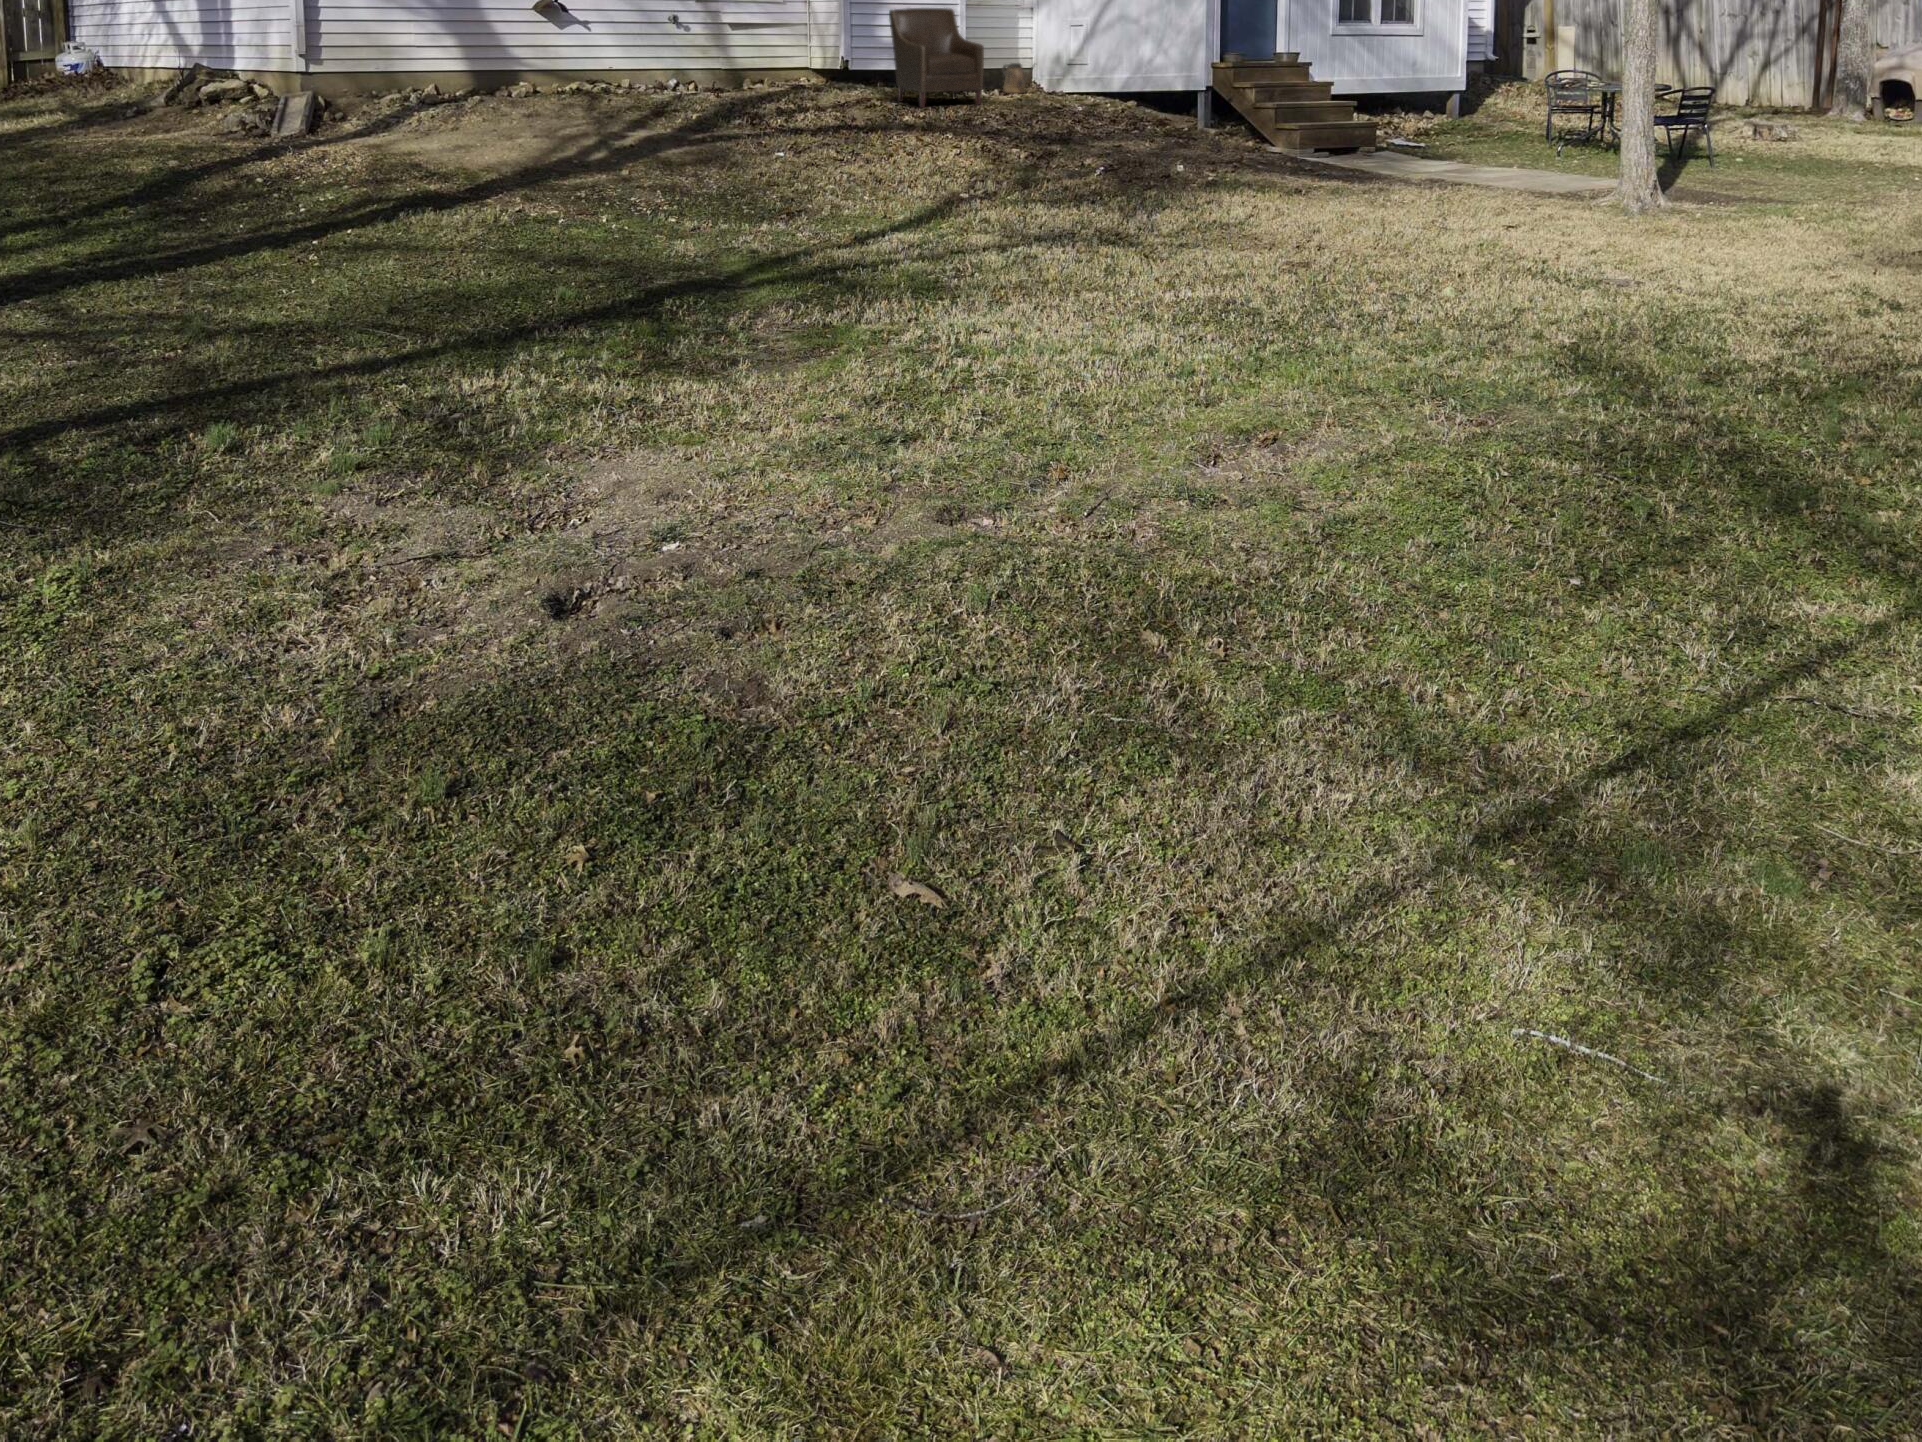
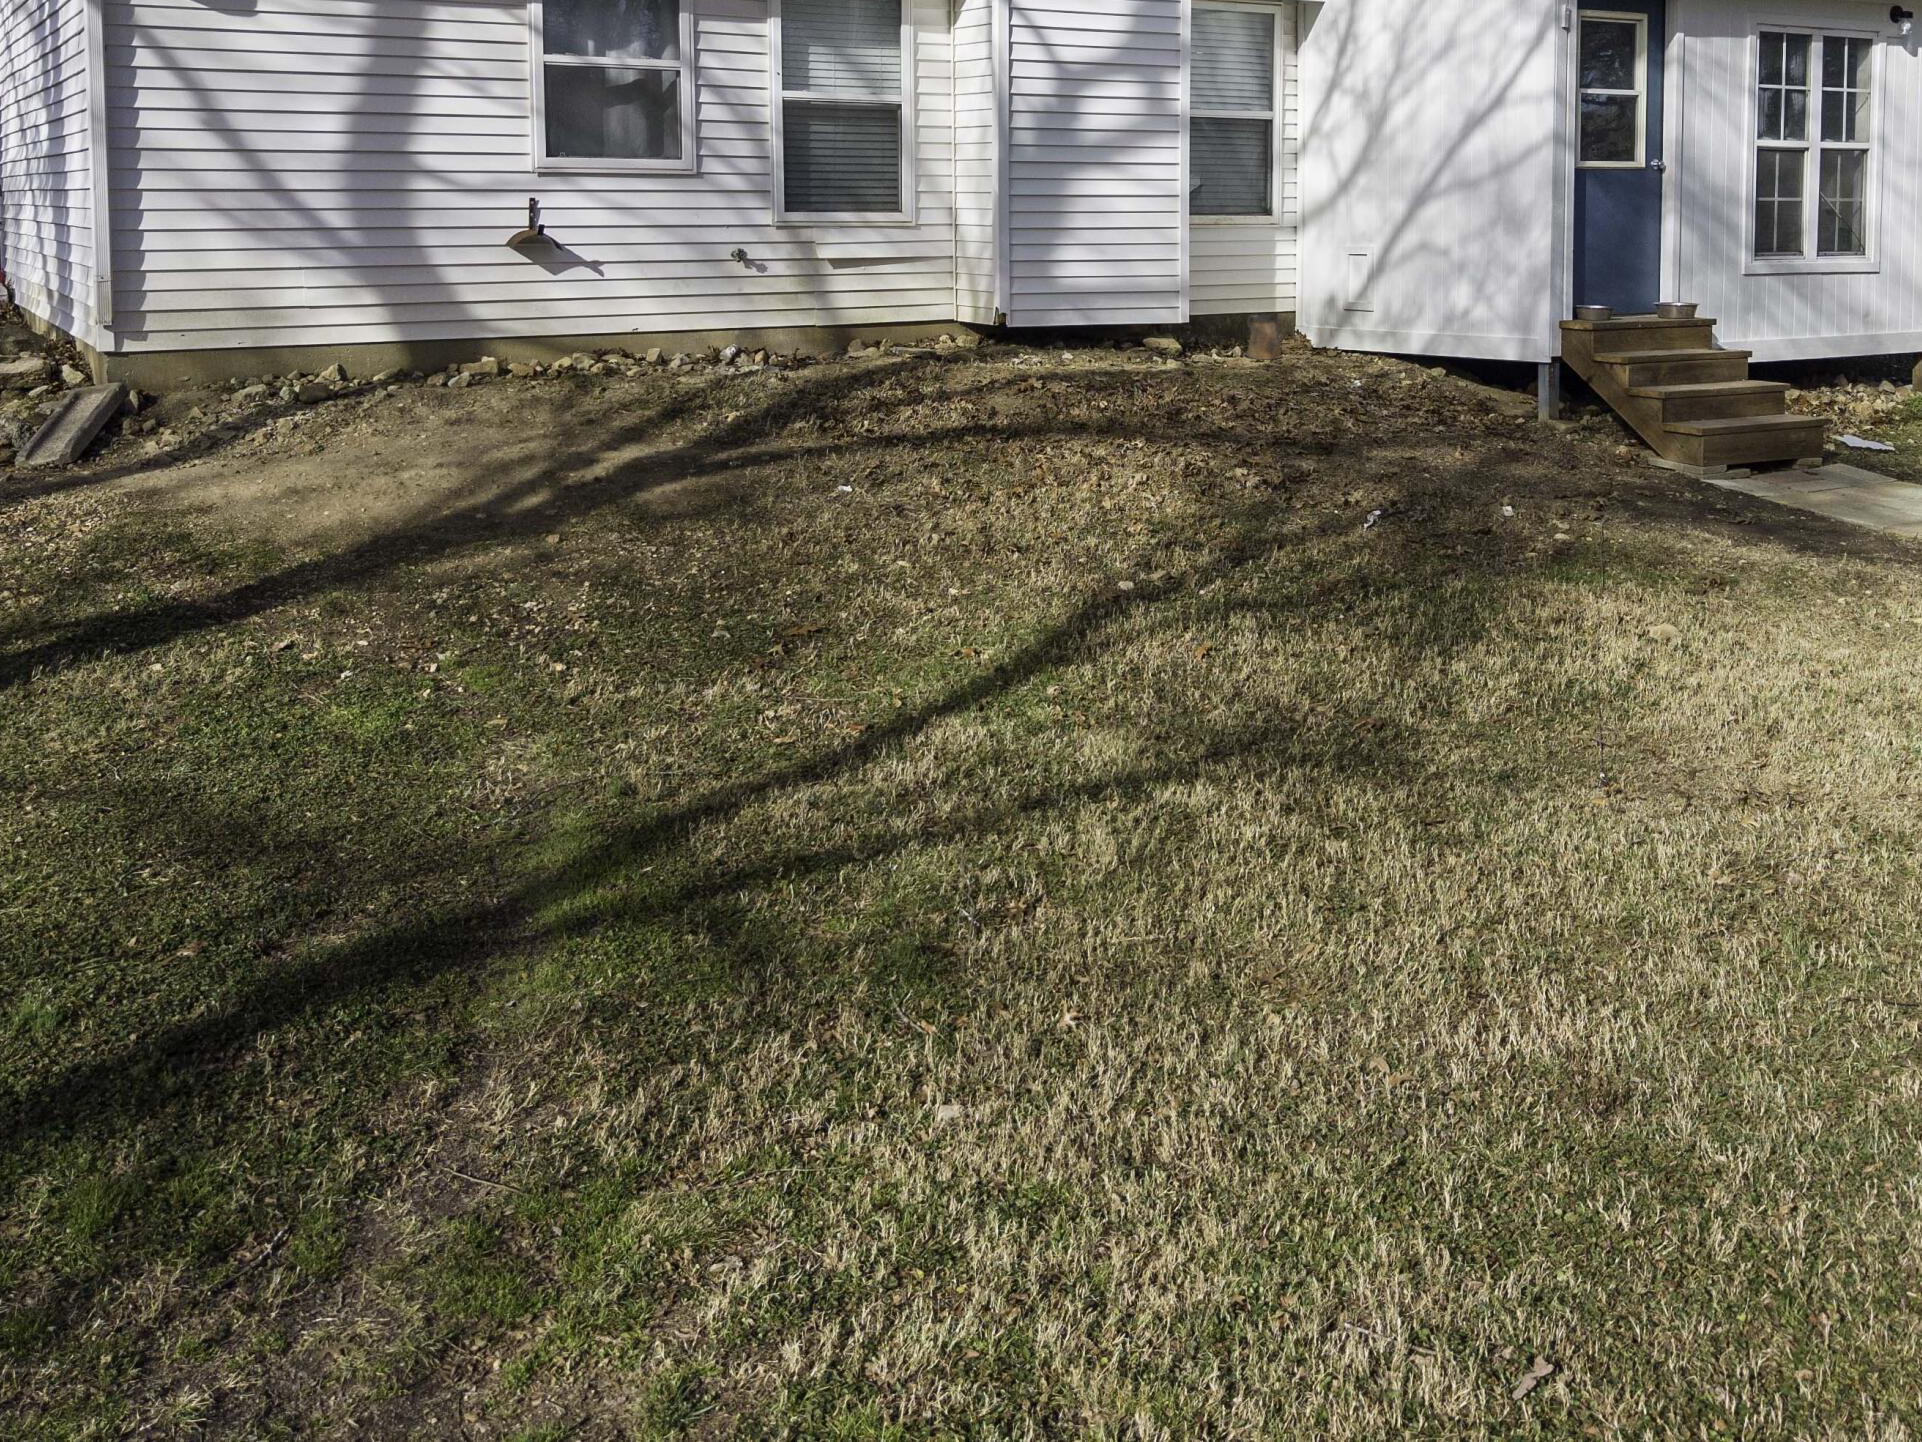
chair: present [889,8,984,108] -> none [1068,237,1206,393]

